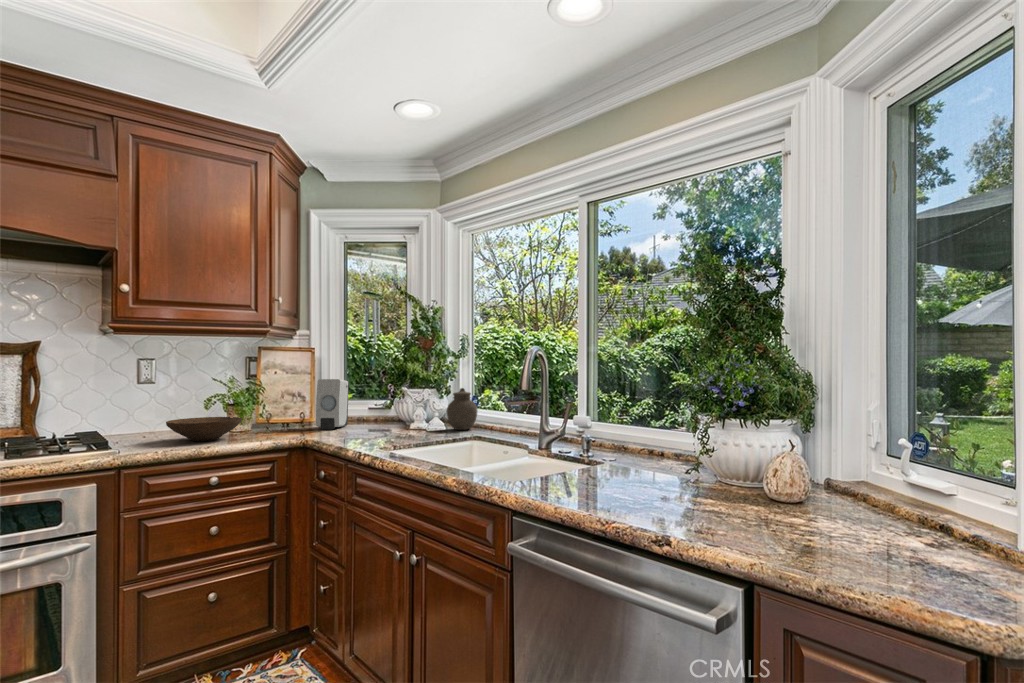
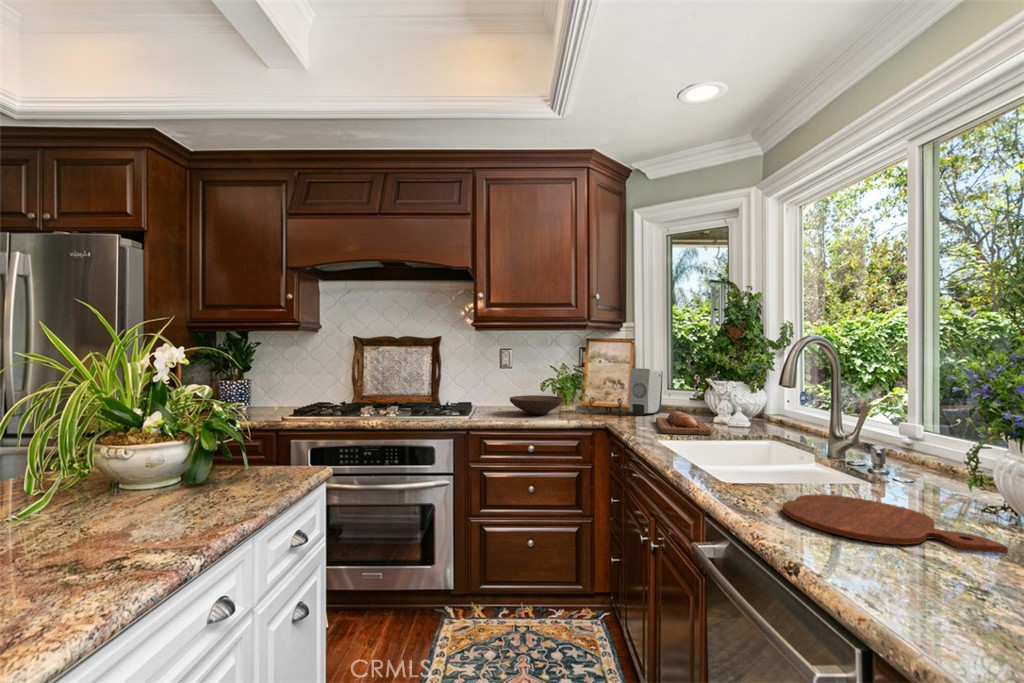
jar: present [447,388,477,430] -> none [754,384,792,431]
bread loaf: none [355,420,421,441] -> present [656,411,712,435]
cutting board: none [536,460,657,481] -> present [783,494,1008,554]

